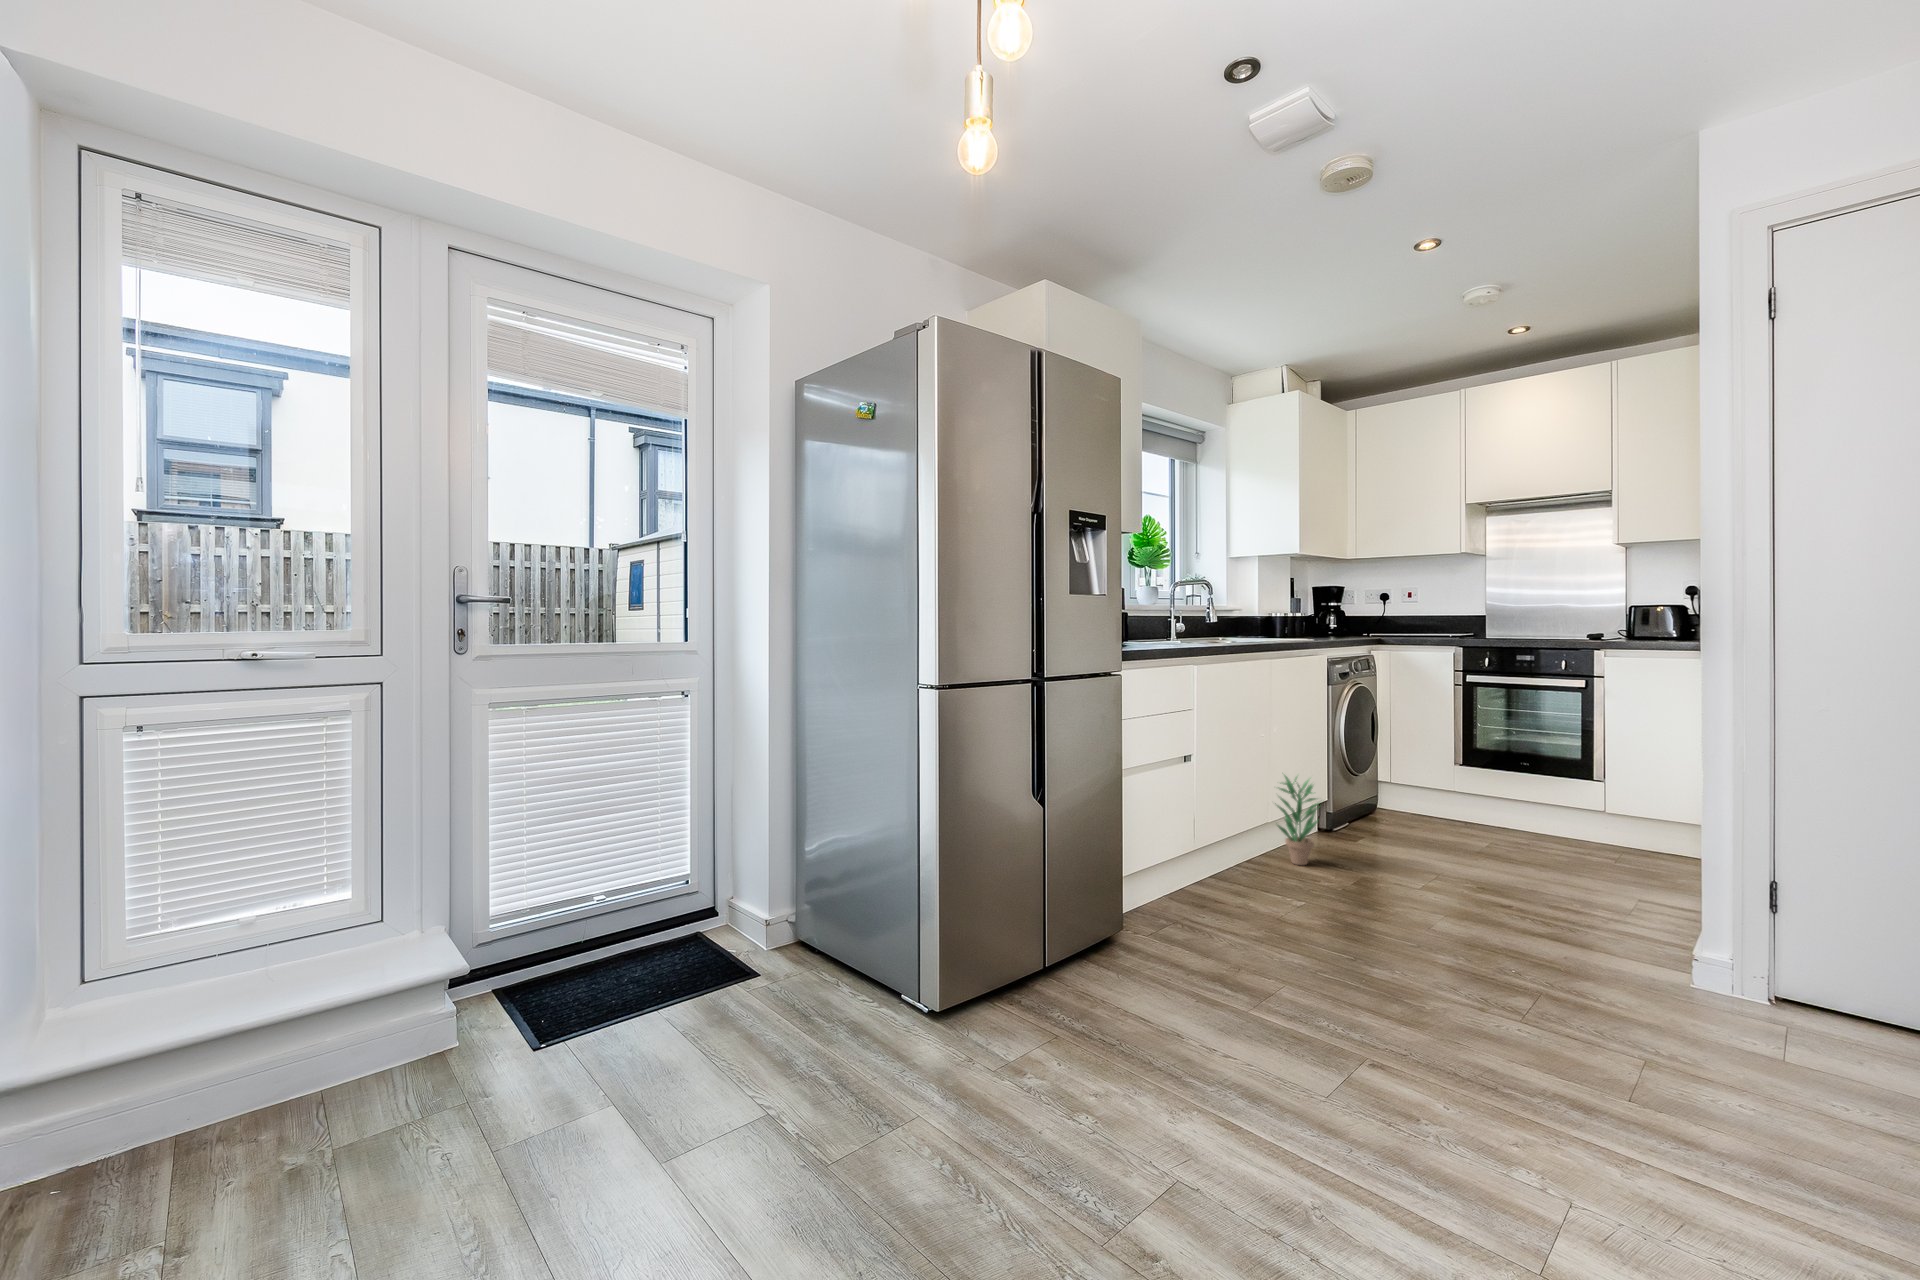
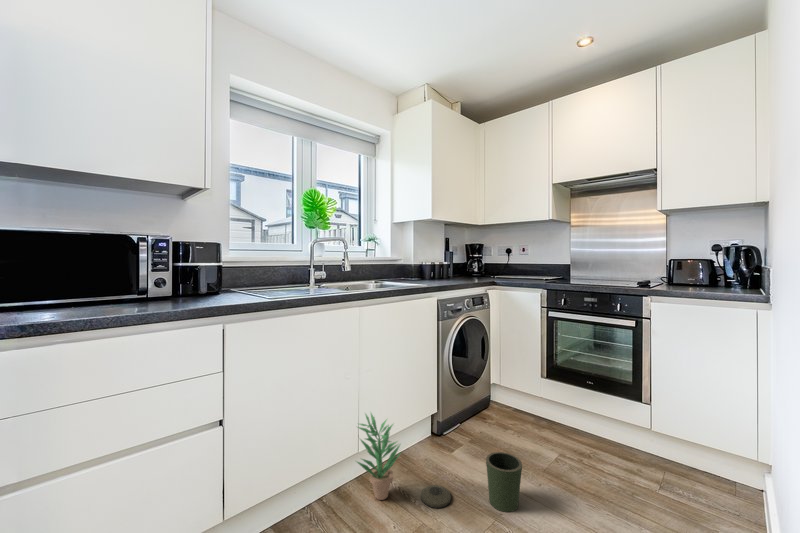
trash can: none [1343,819,1461,872] -> present [421,452,522,512]

